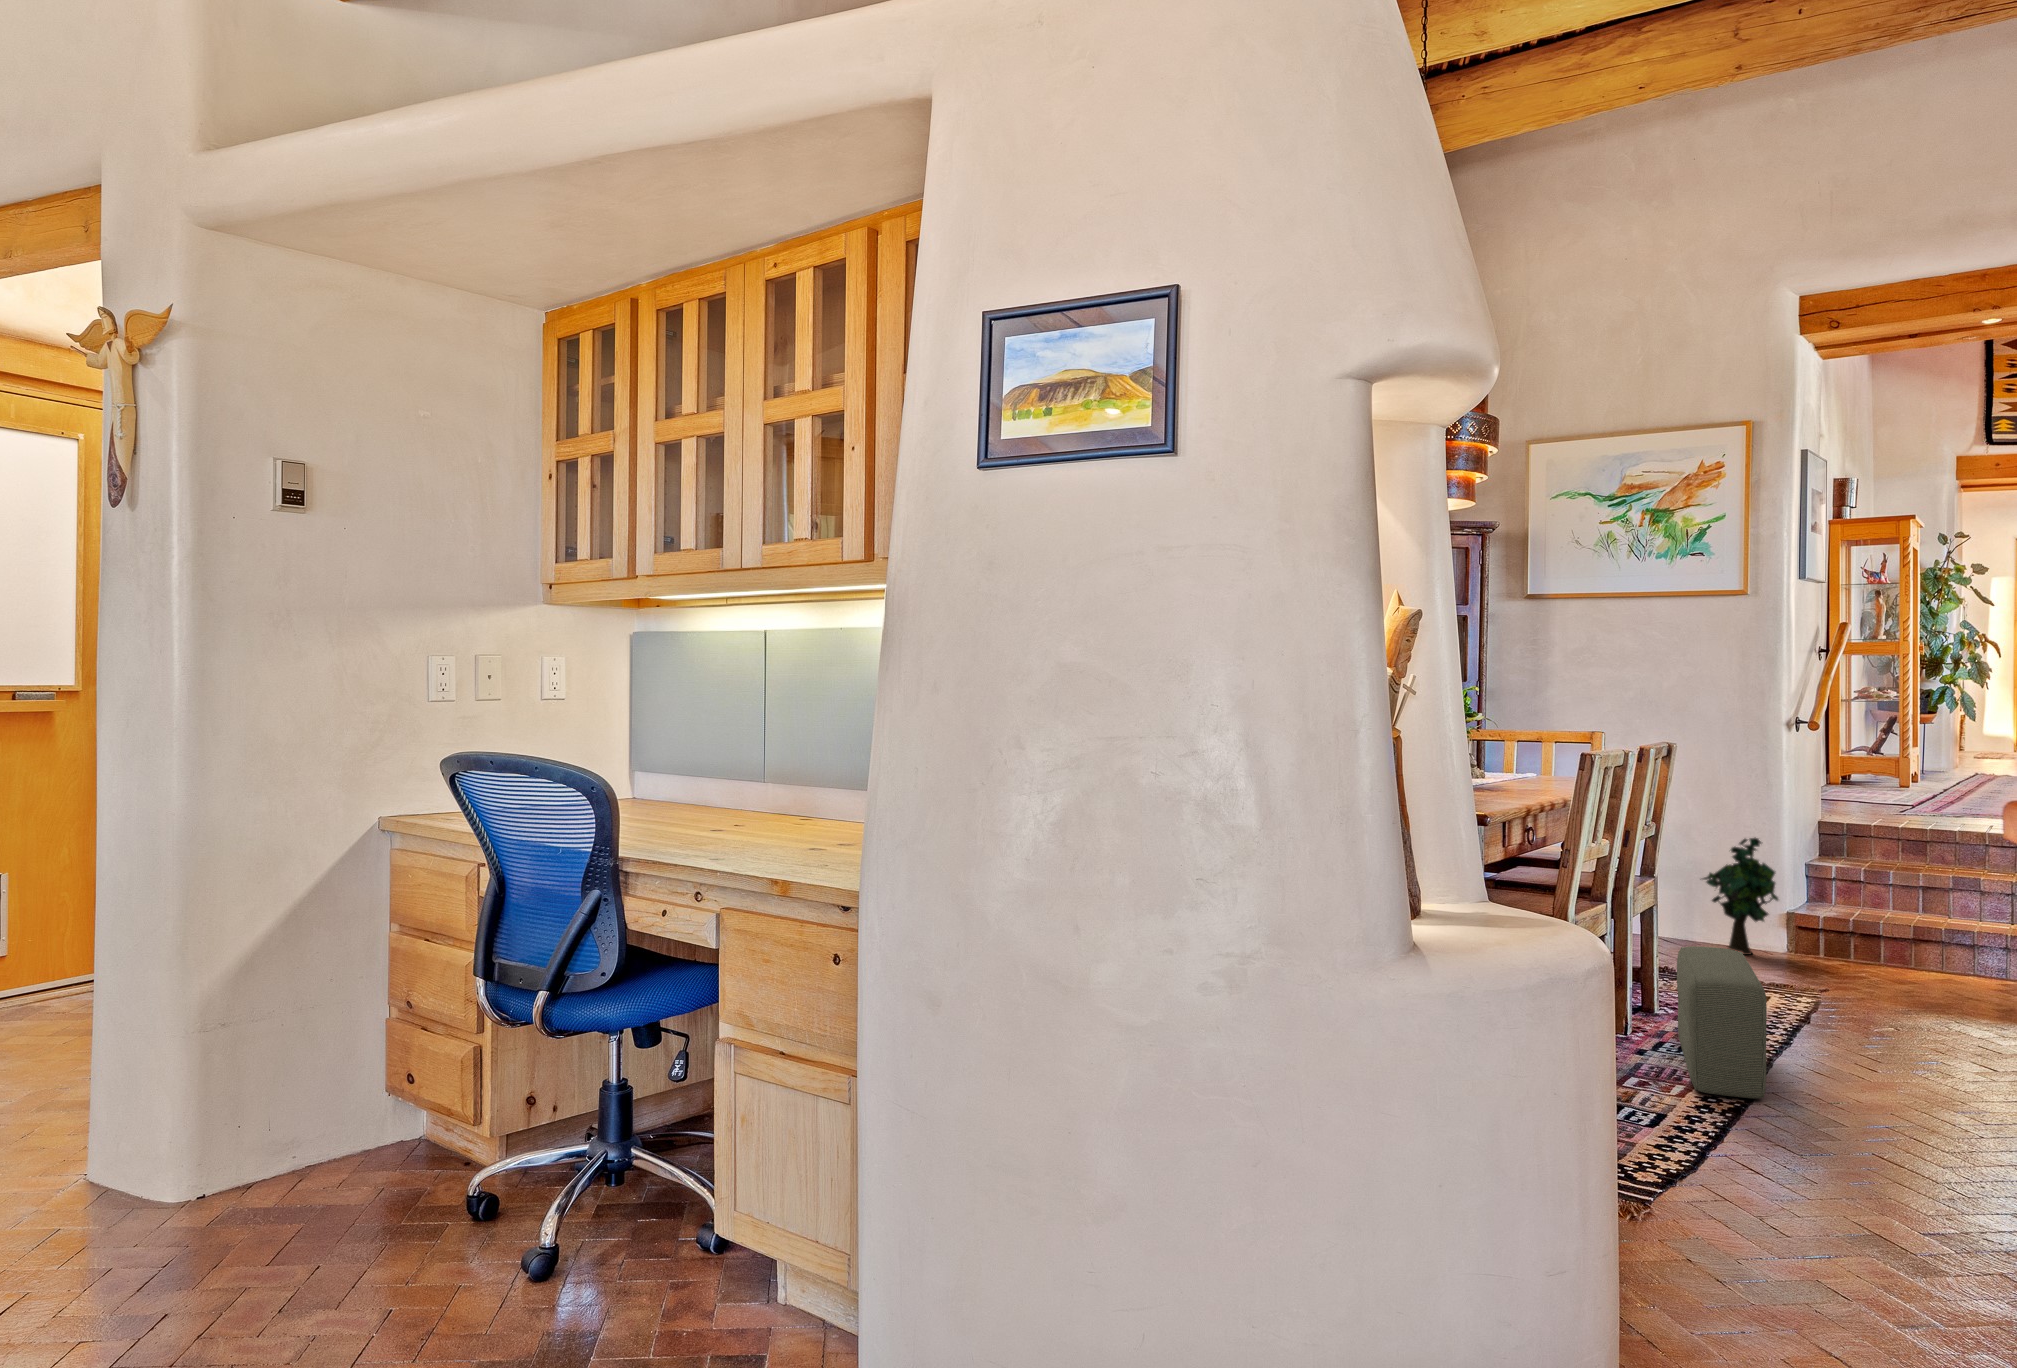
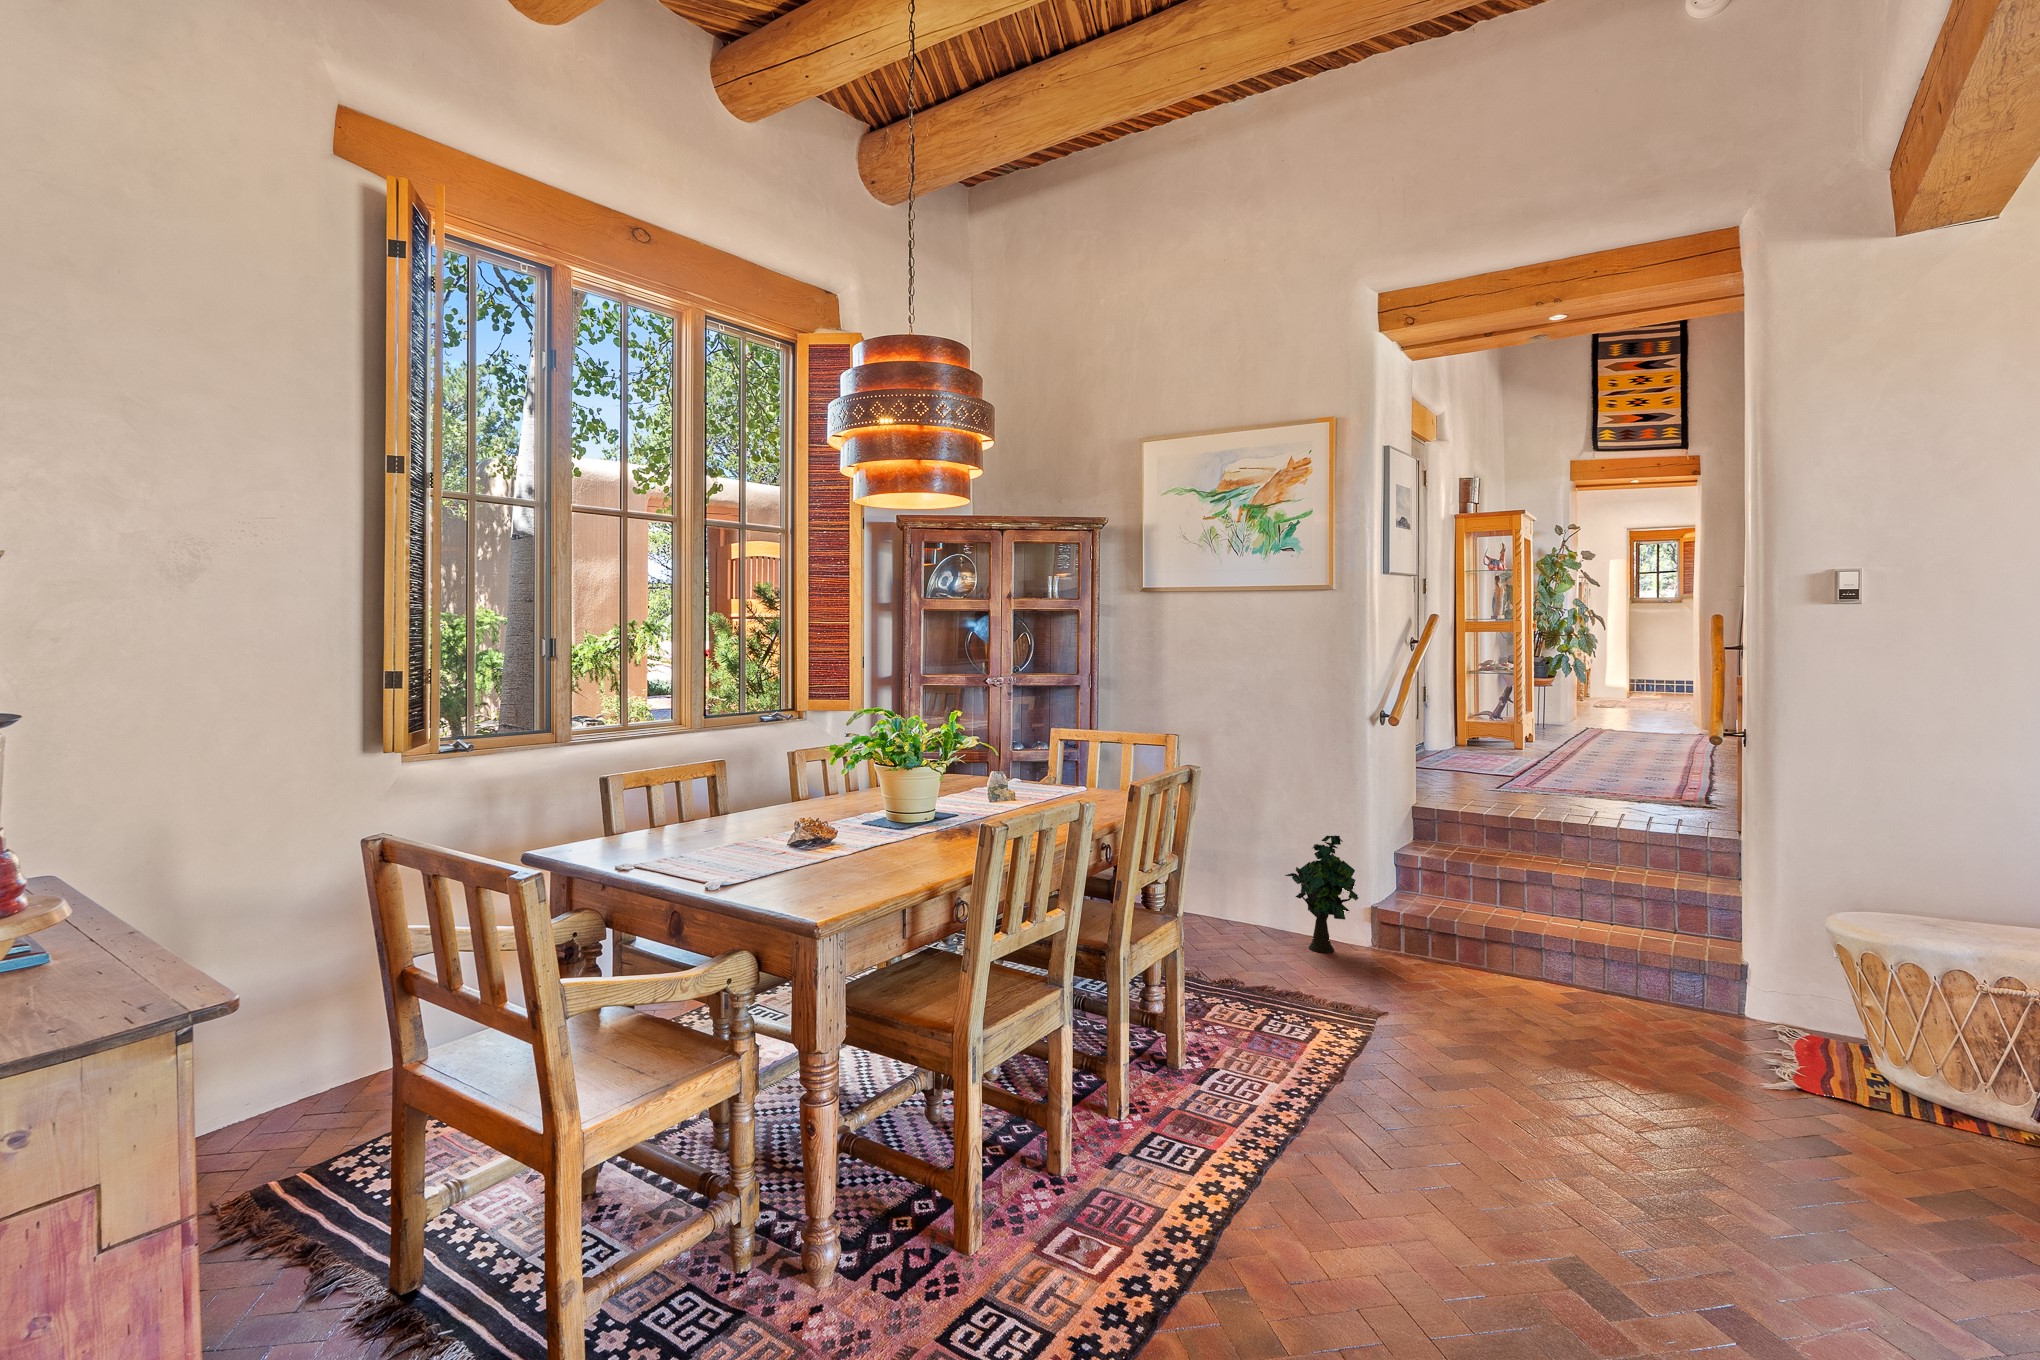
pouf: present [1677,946,1767,1099] -> none [1139,1014,1250,1262]

